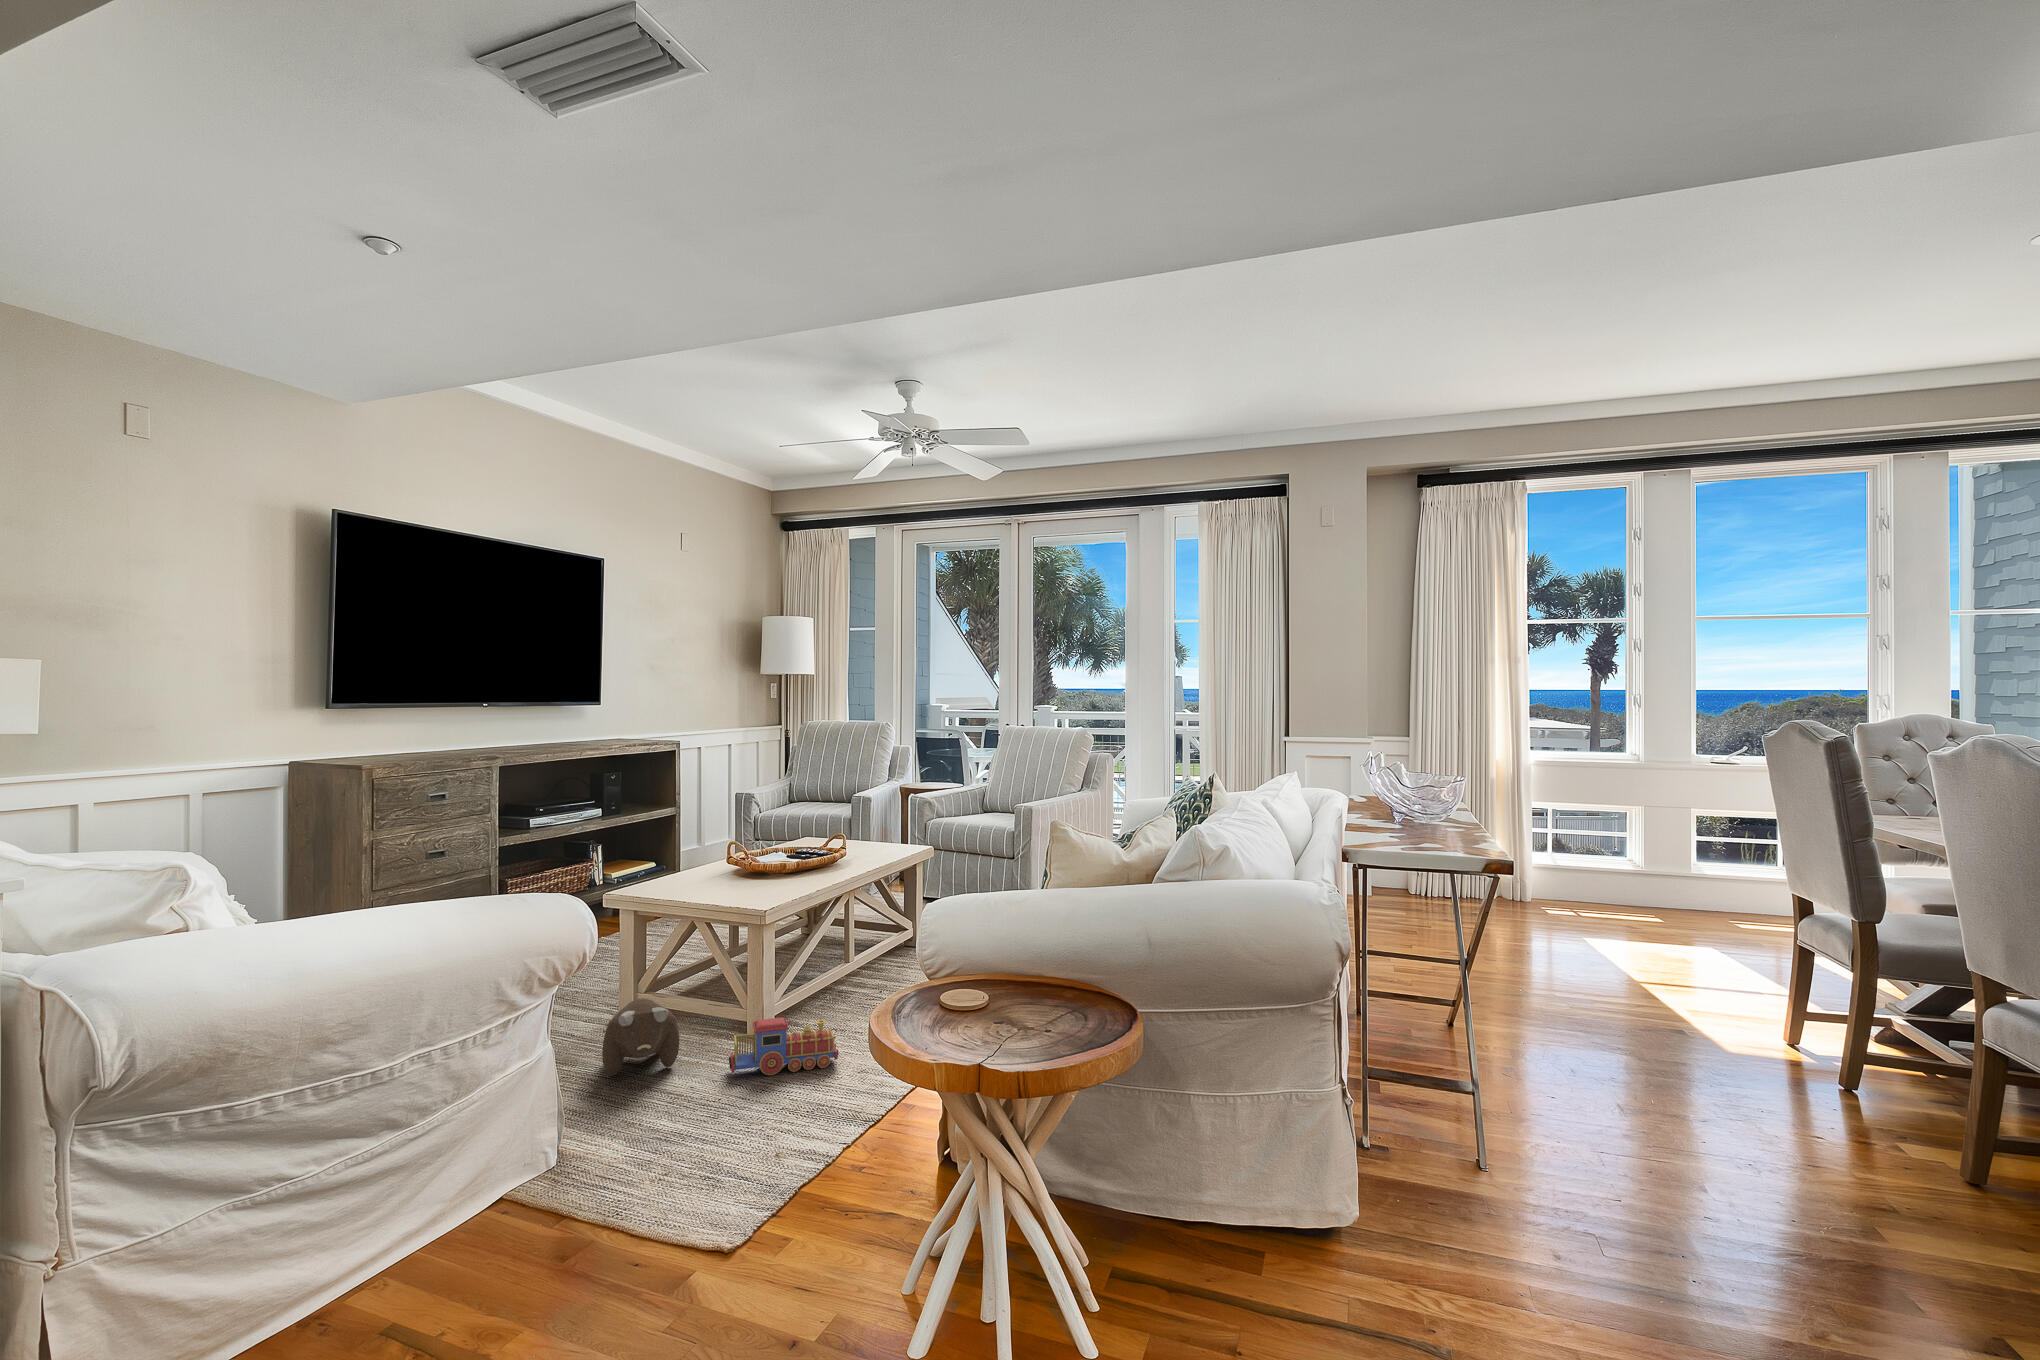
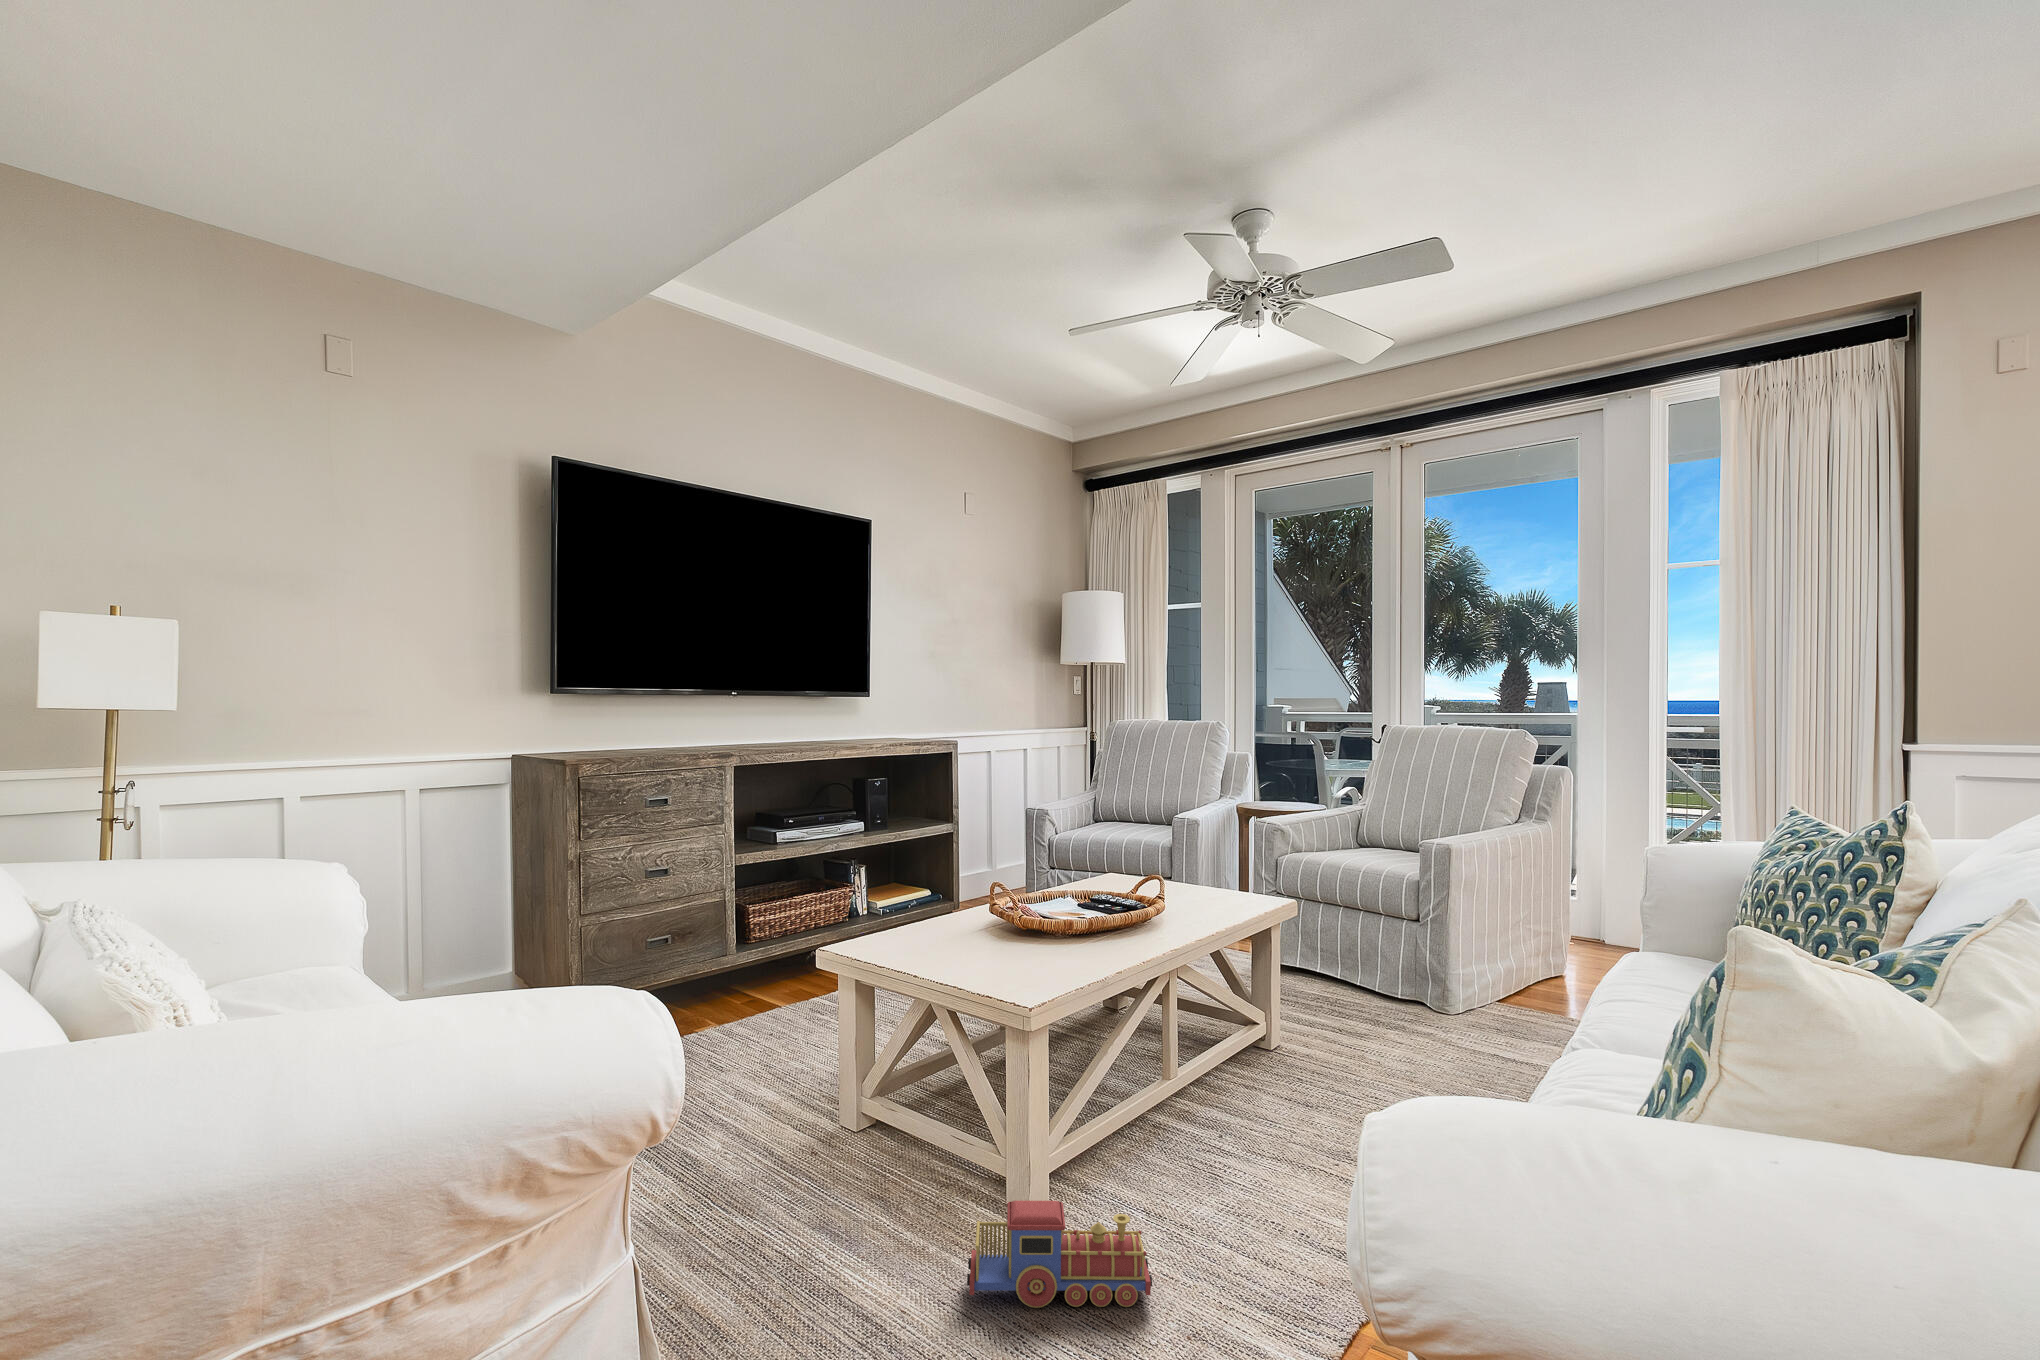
plush toy: present [602,998,680,1076] -> none [778,1131,895,1258]

